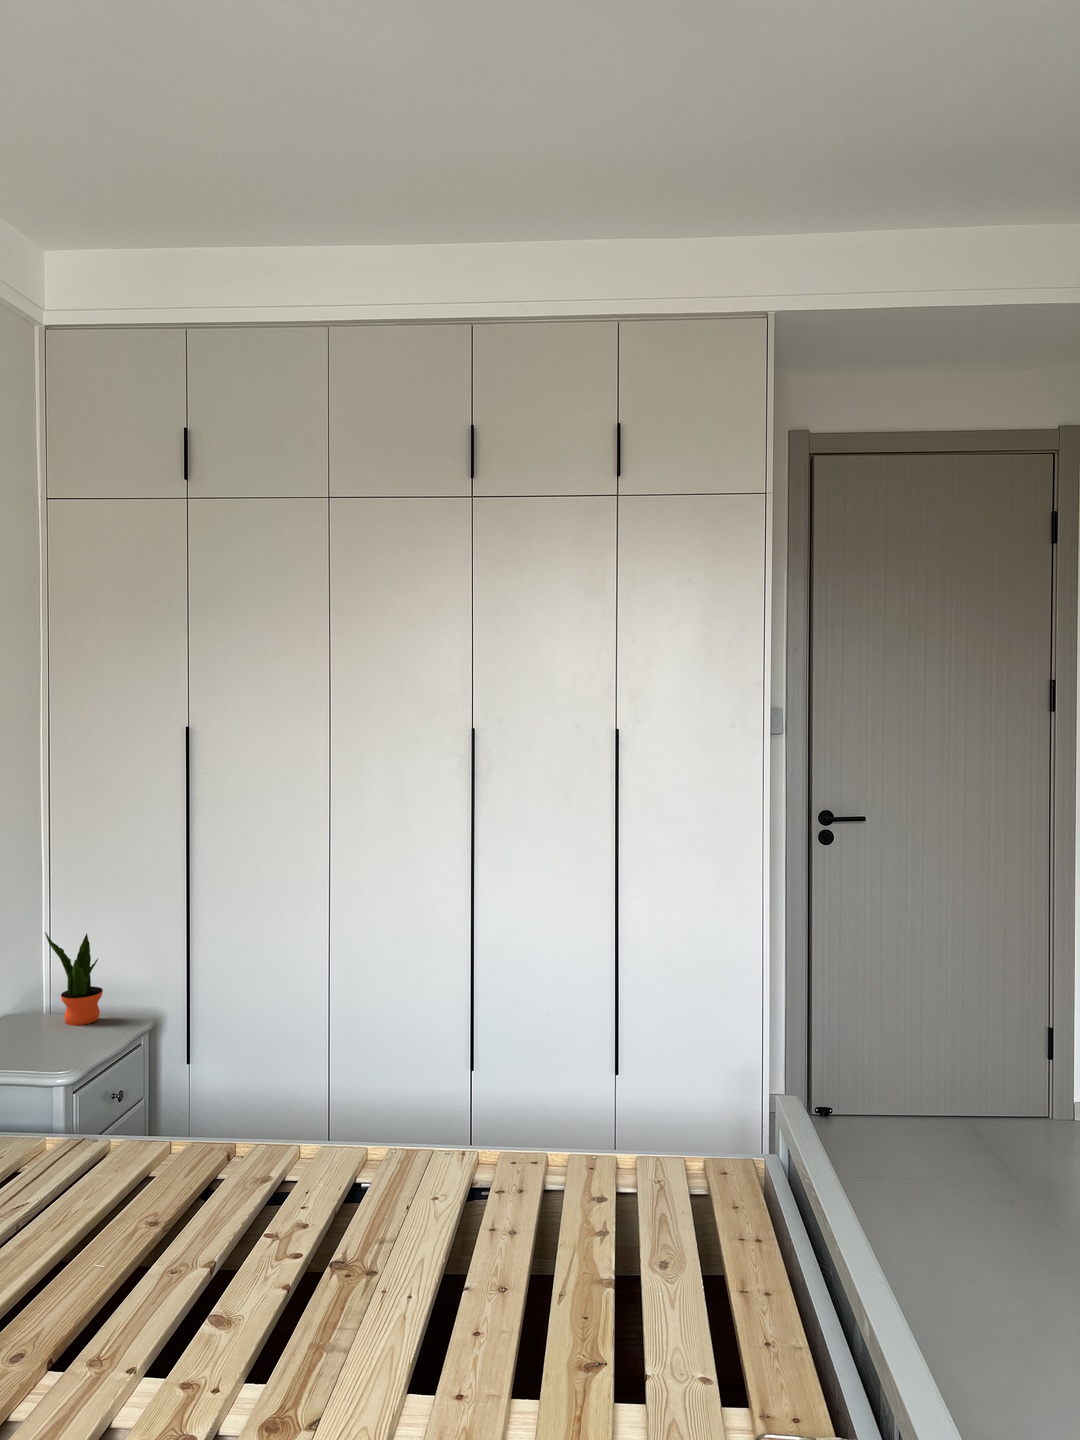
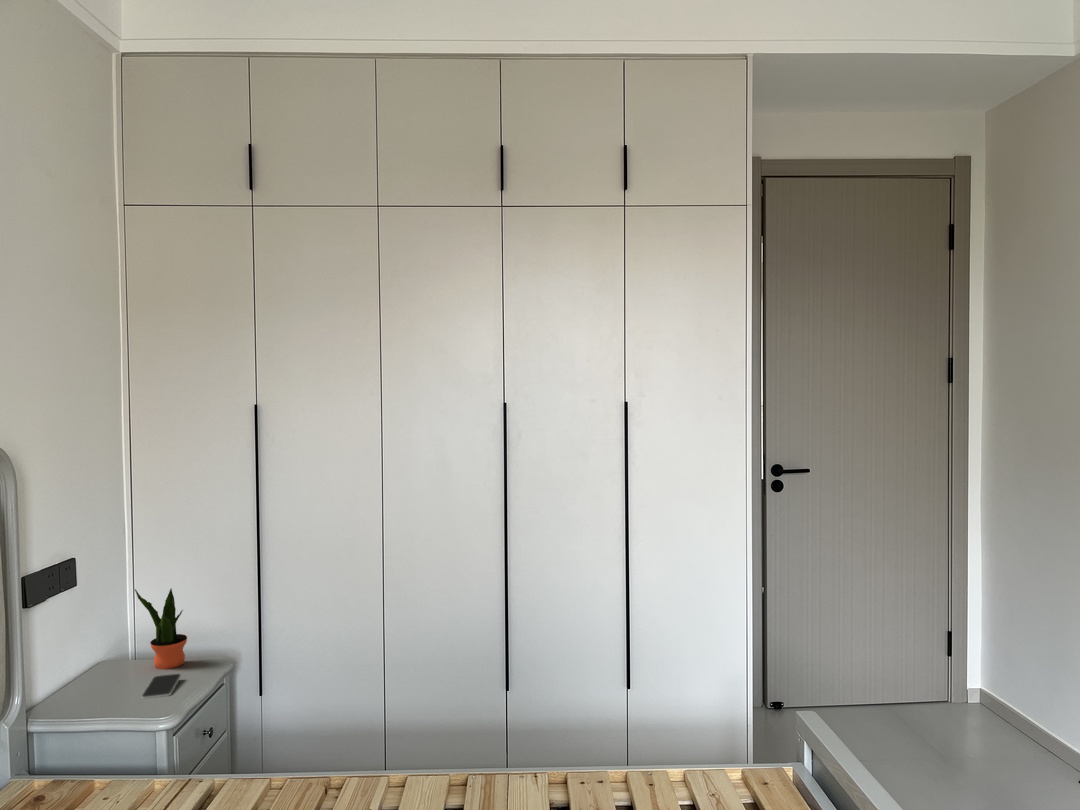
smartphone: none [43,1030,91,1054] -> present [142,674,181,698]

